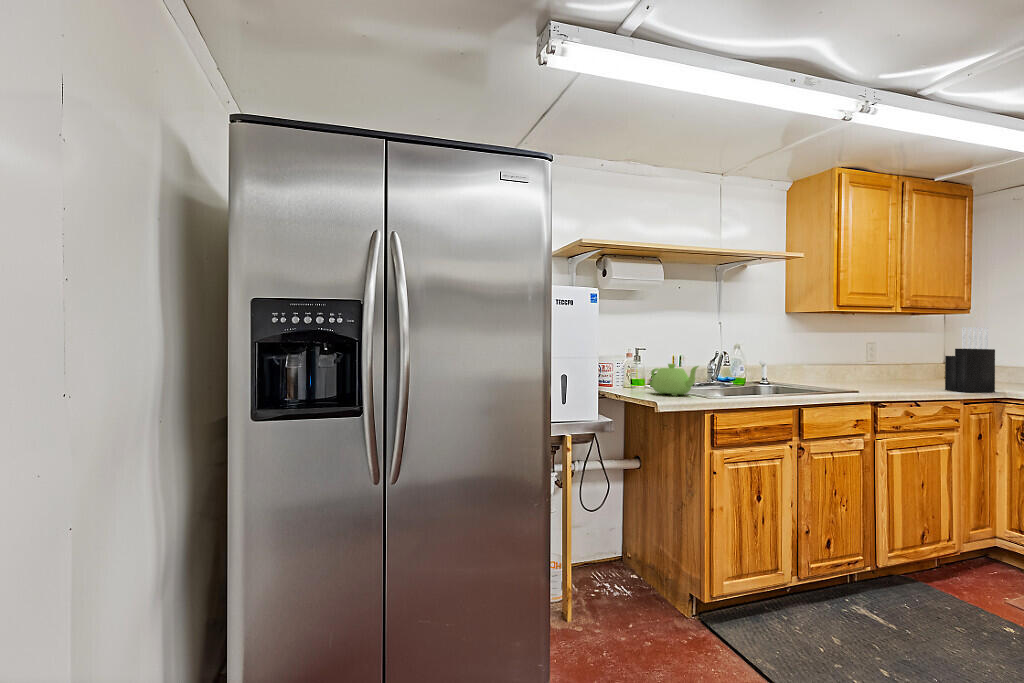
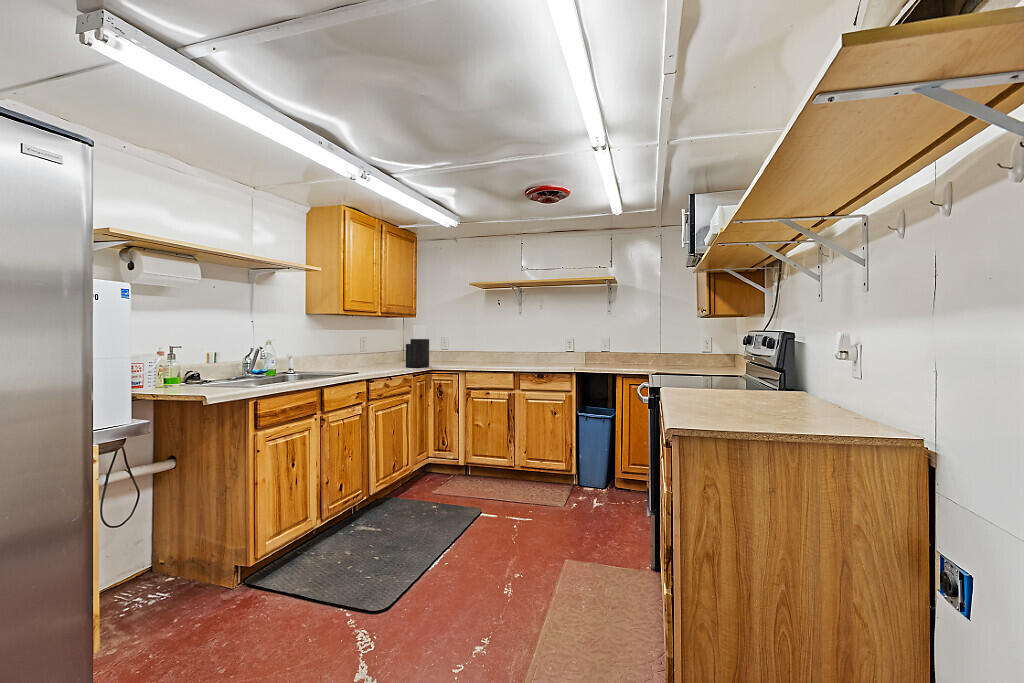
teapot: present [650,364,698,396] -> none [189,359,242,390]

